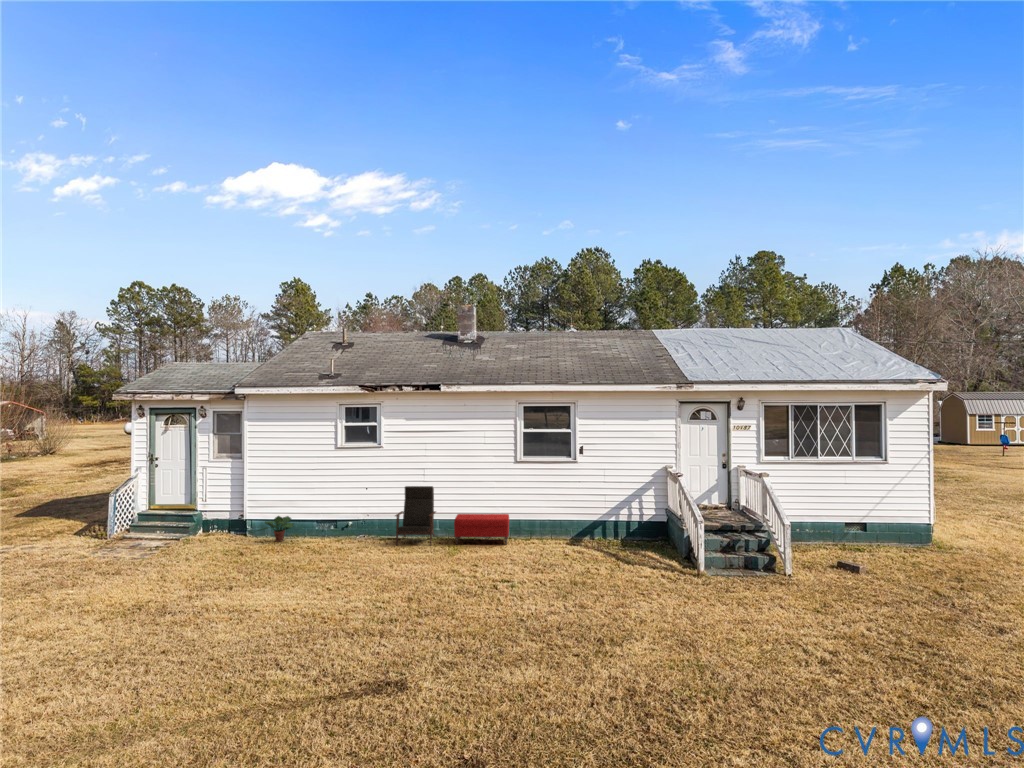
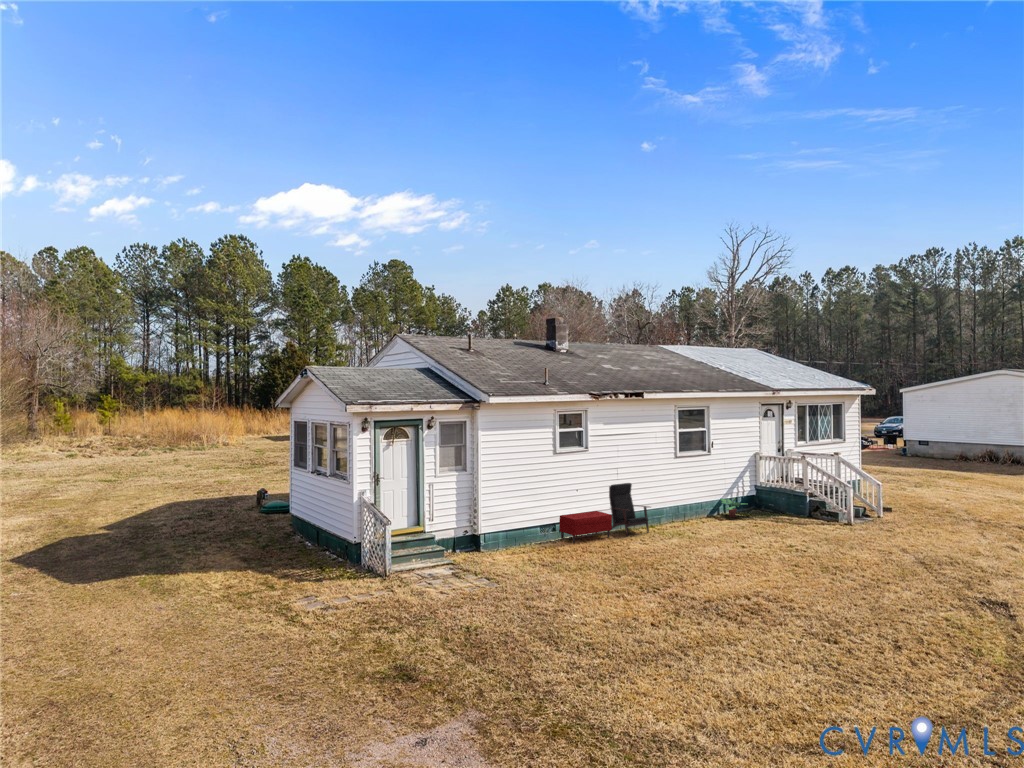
bench: present [454,514,509,545] -> present [559,511,612,543]
potted plant: present [258,516,294,542] -> present [720,497,746,518]

